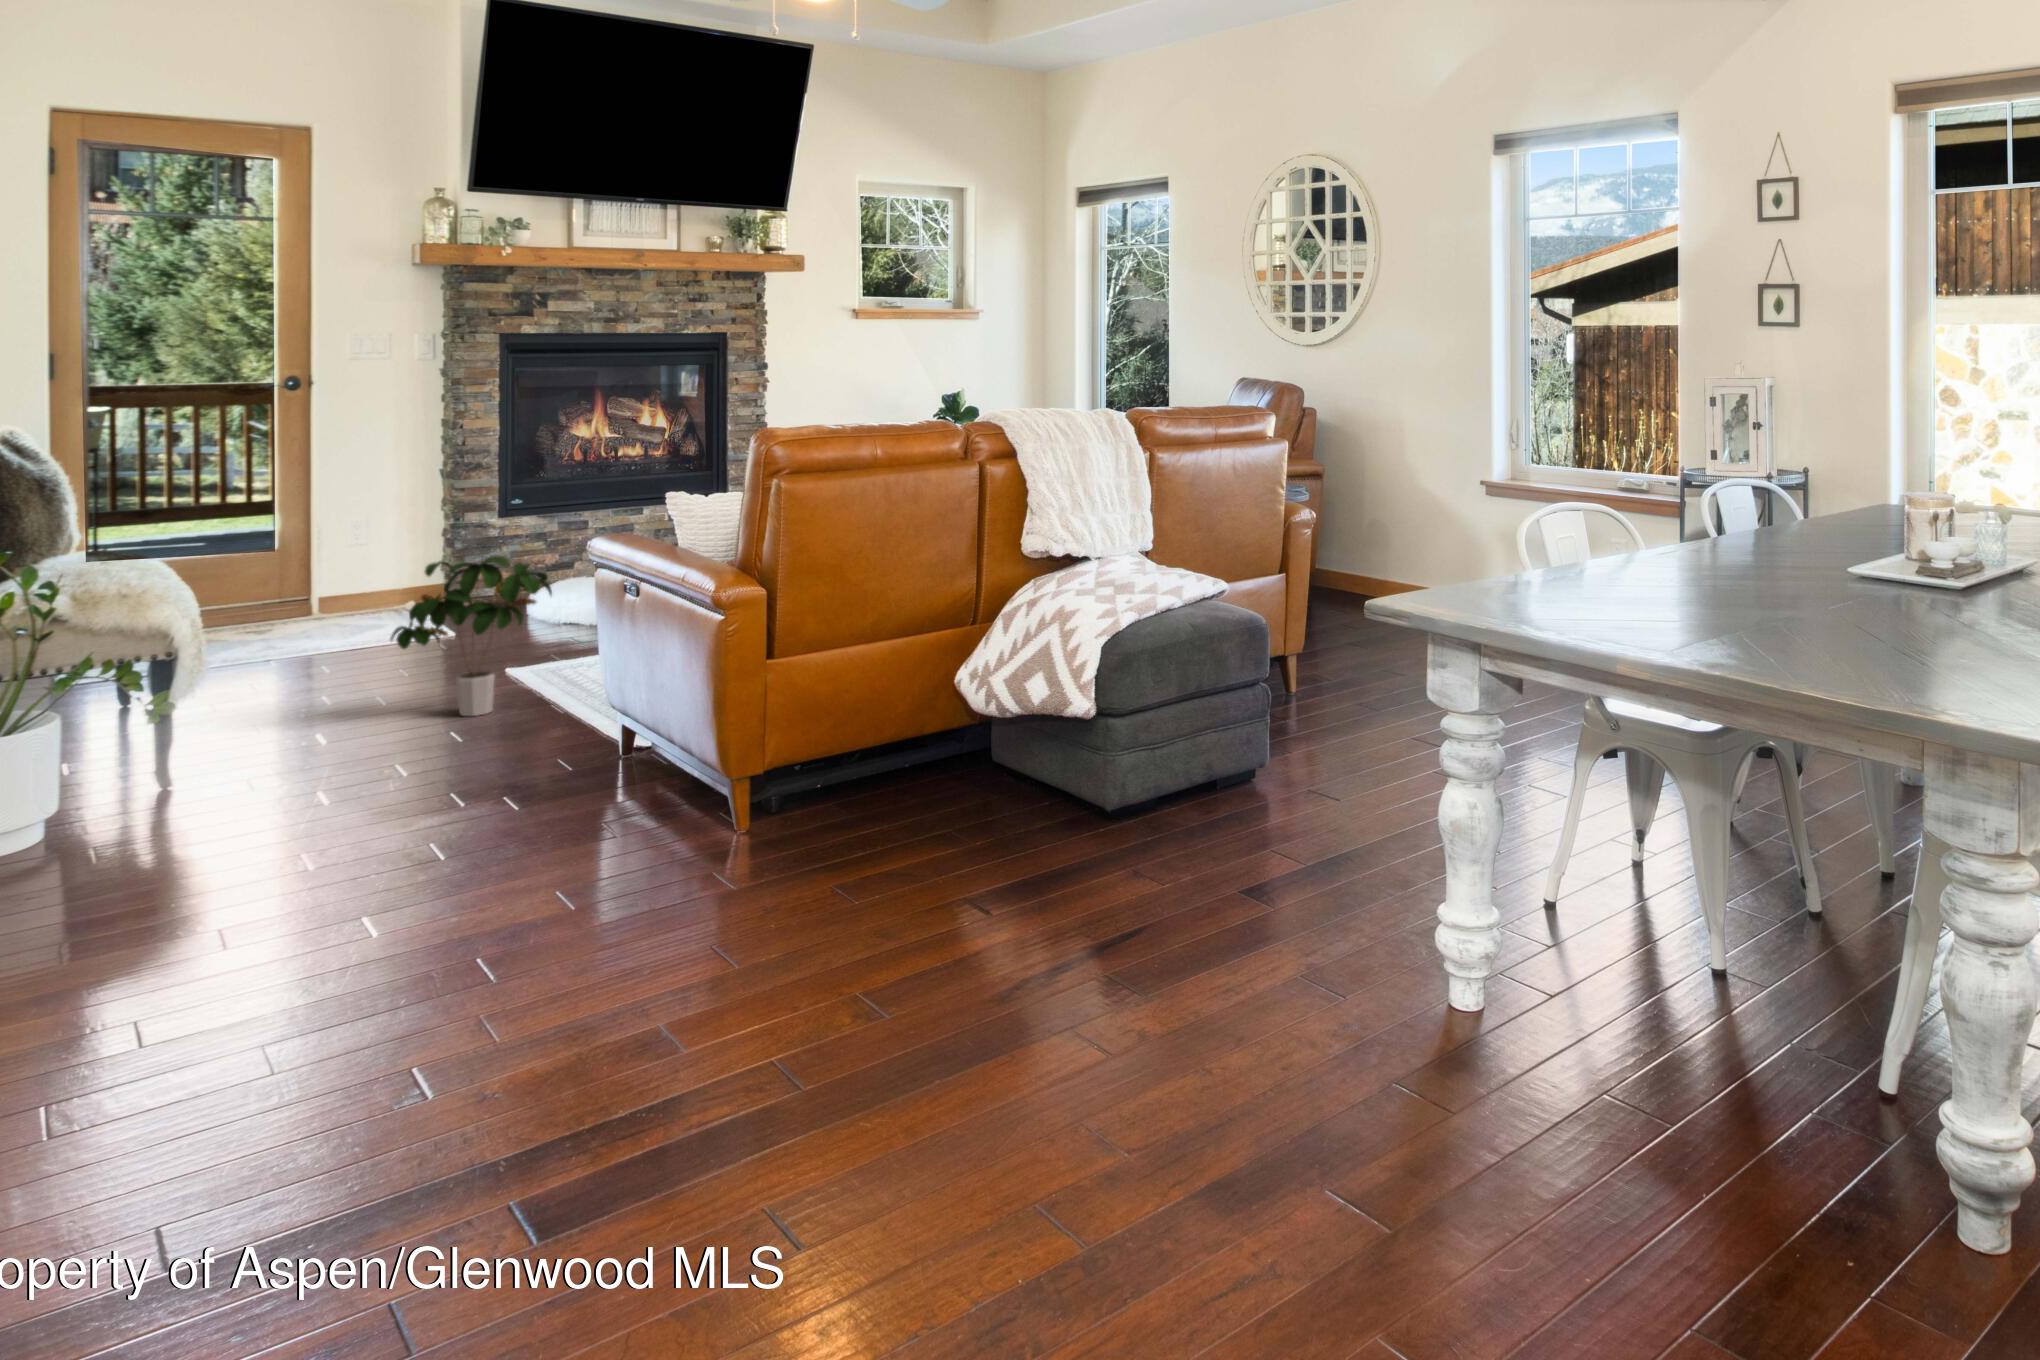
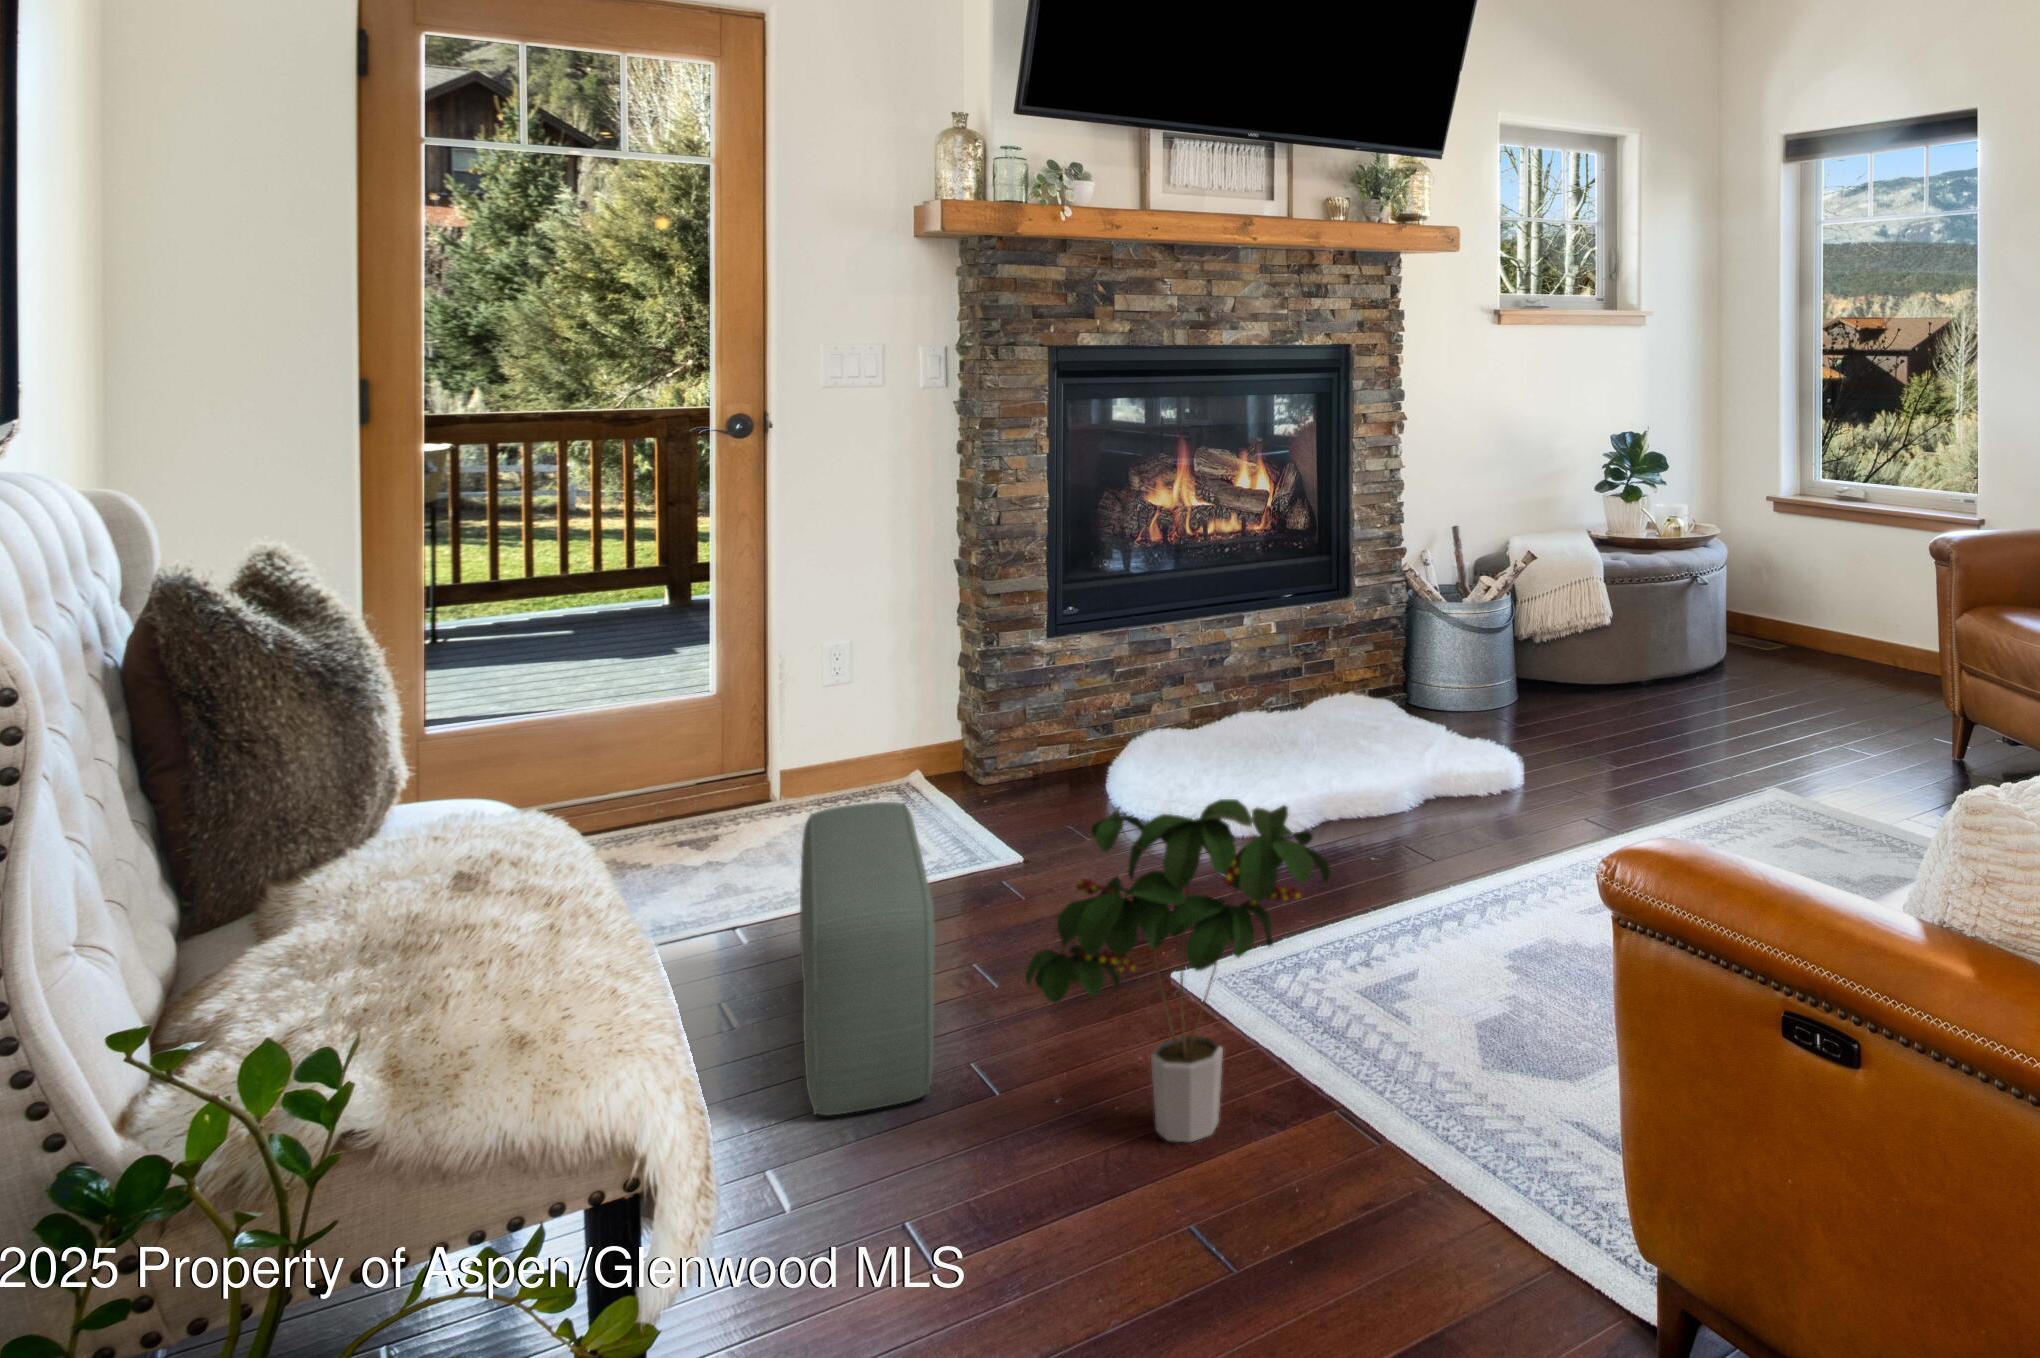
pouf: none [283,582,365,713] -> present [800,802,935,1115]

